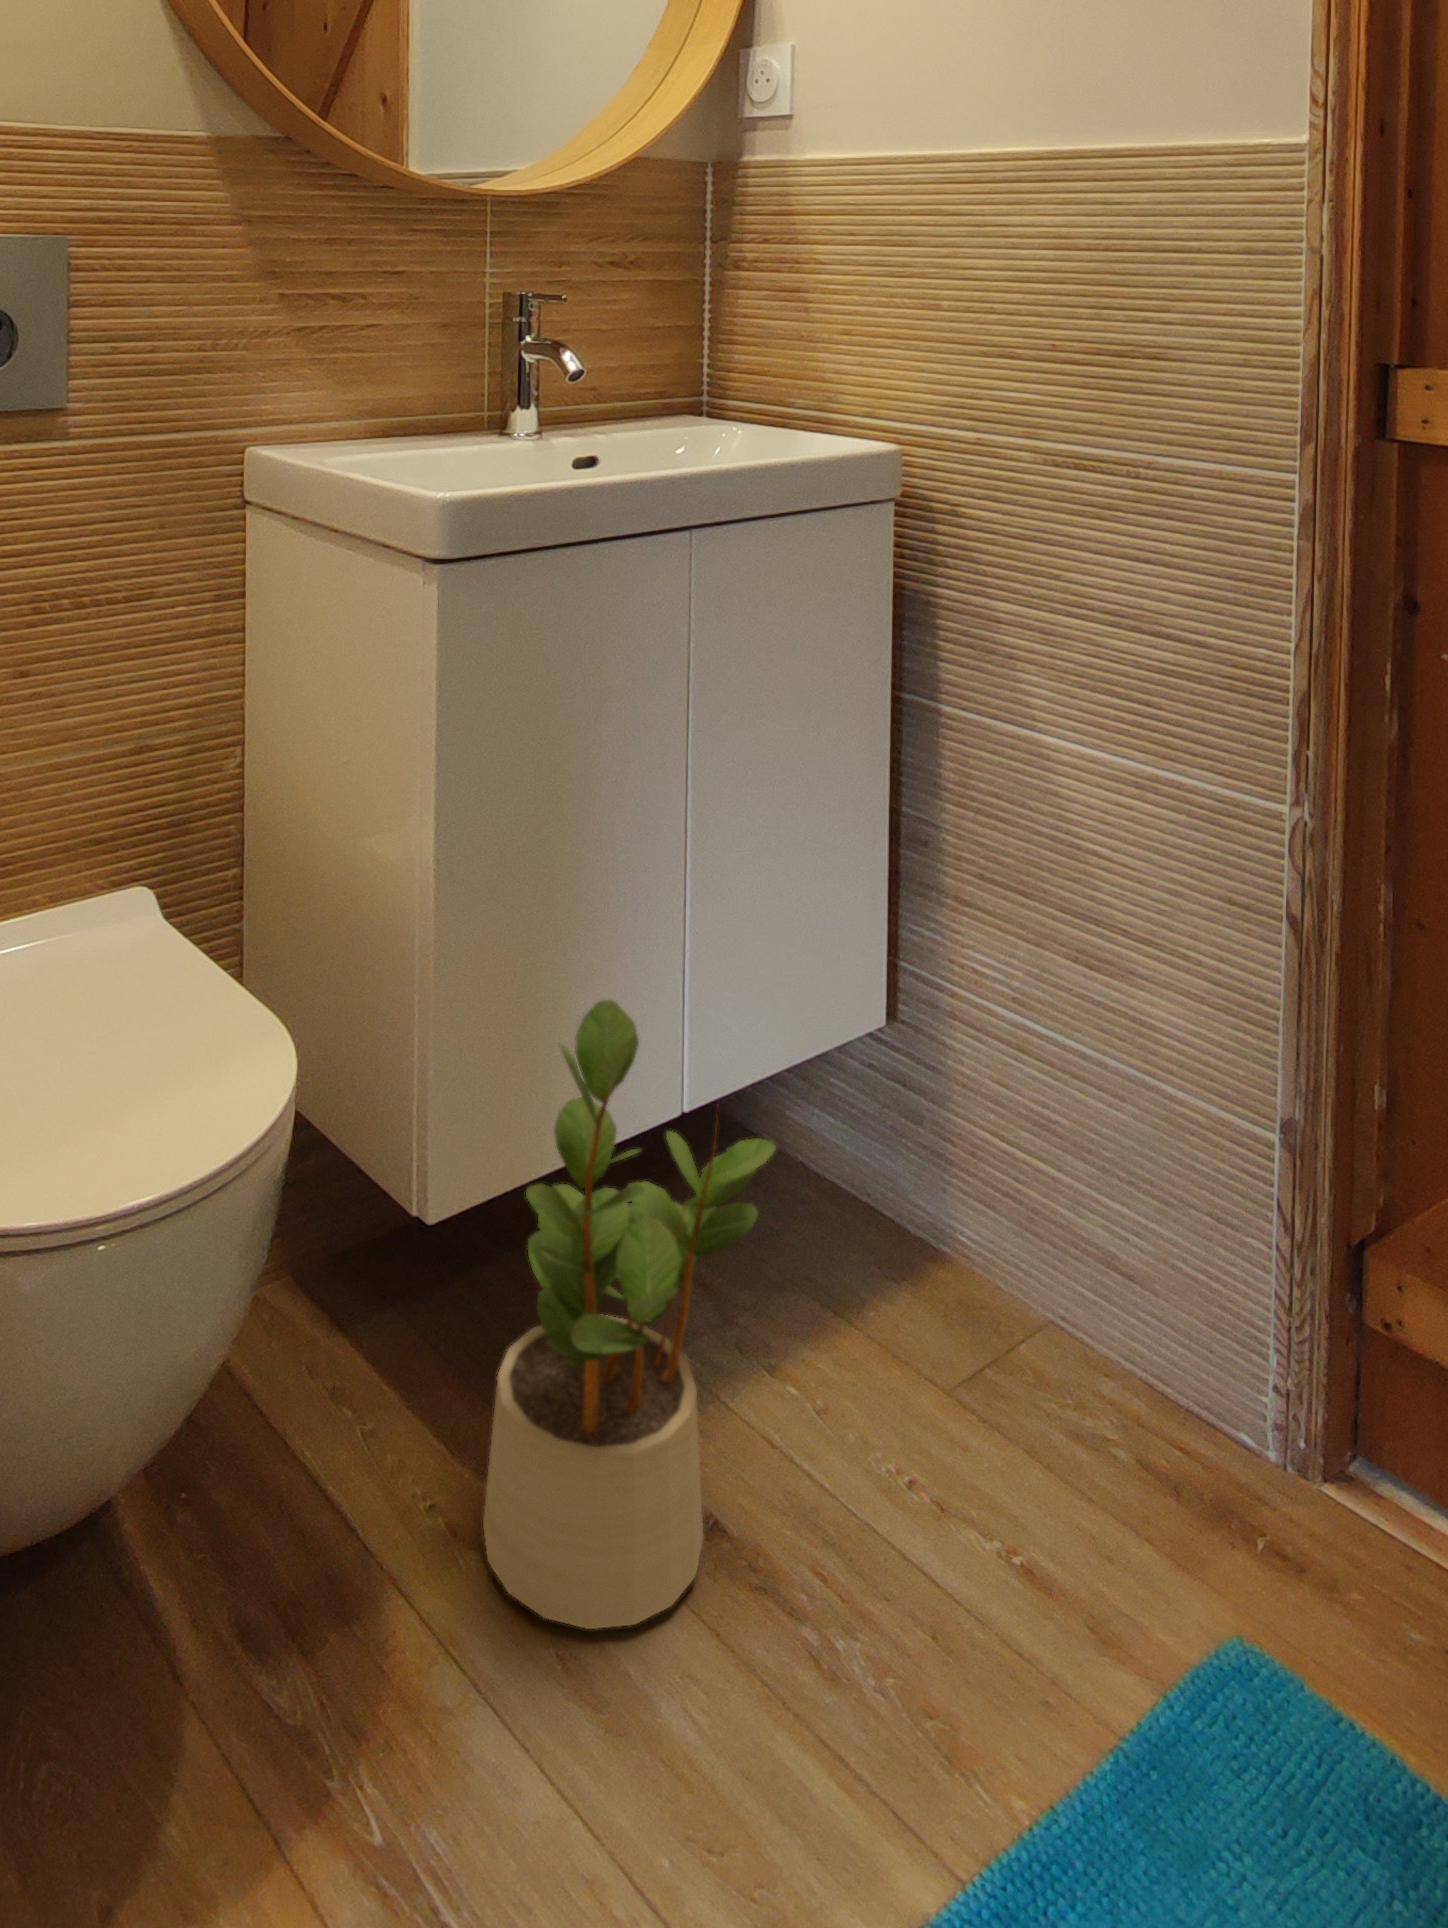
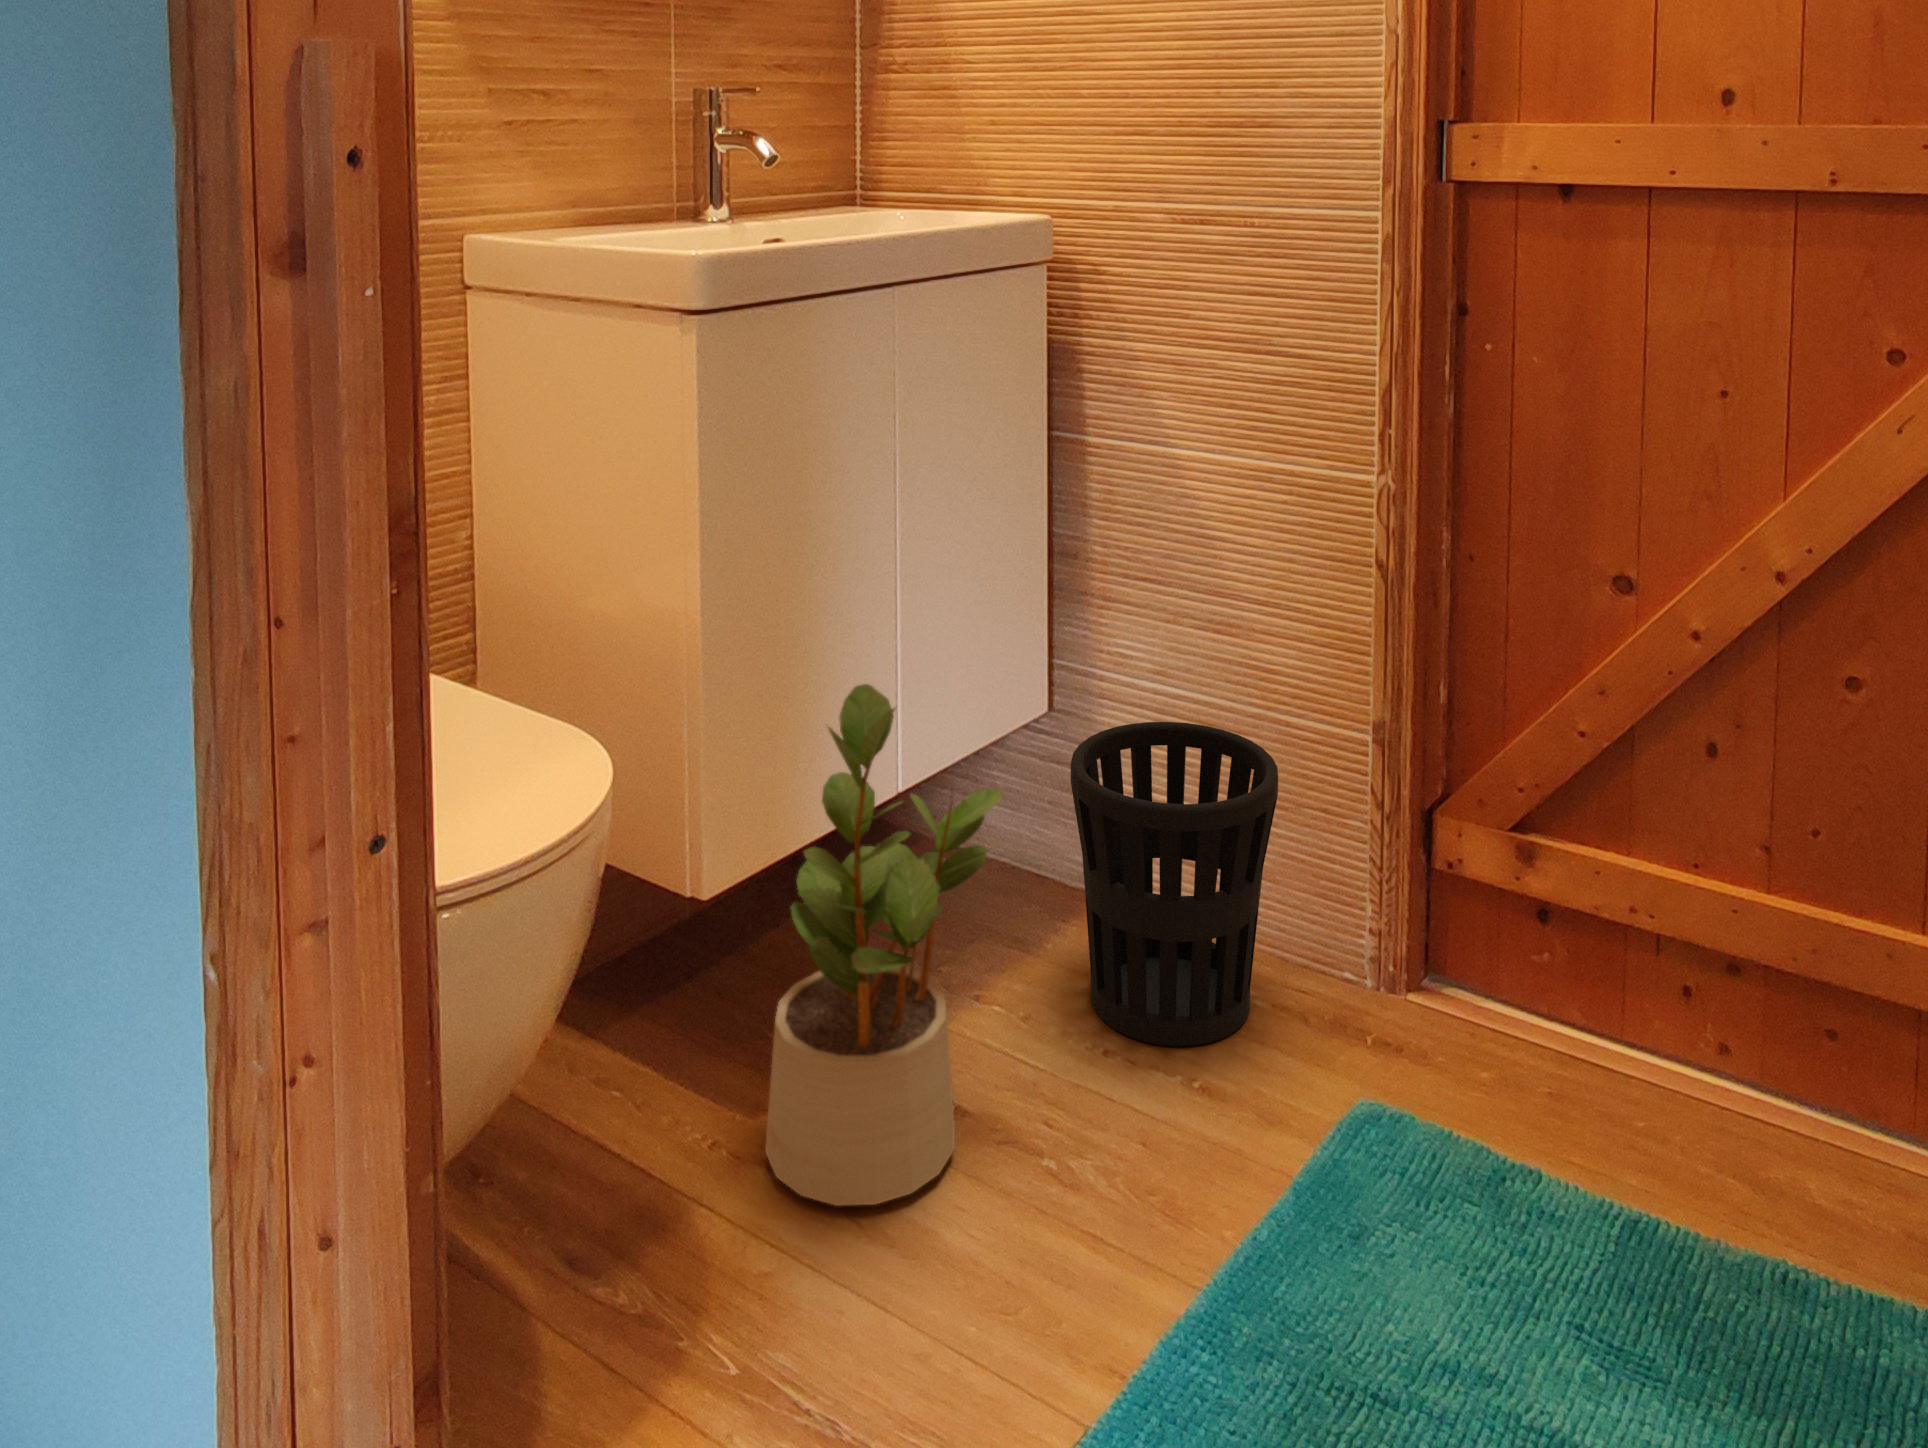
wastebasket: none [884,1066,1145,1497] -> present [1070,722,1278,1046]

